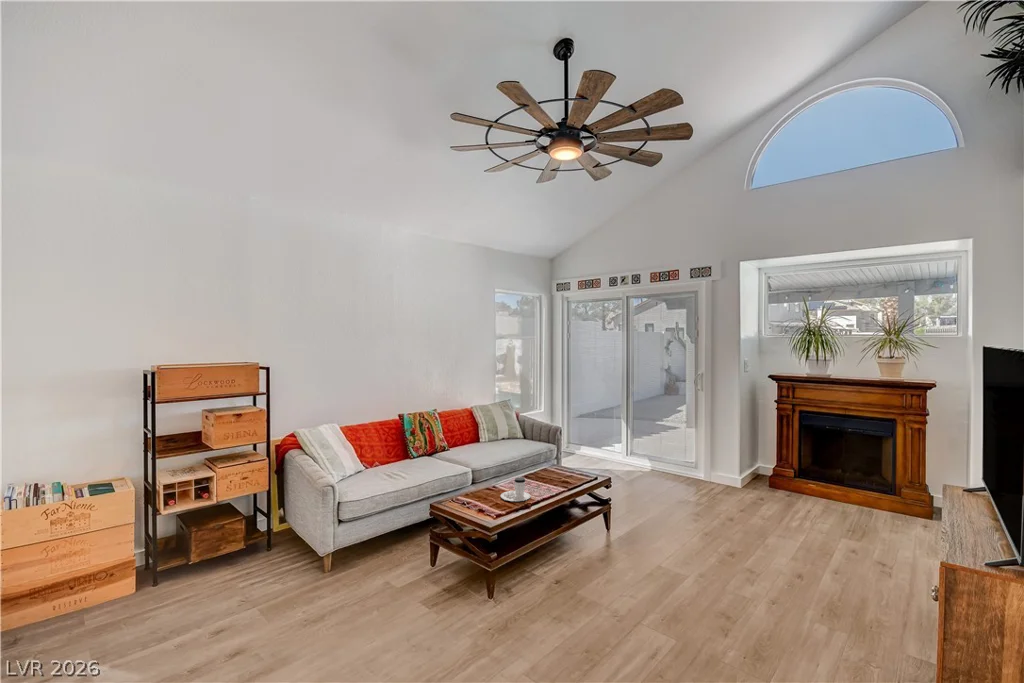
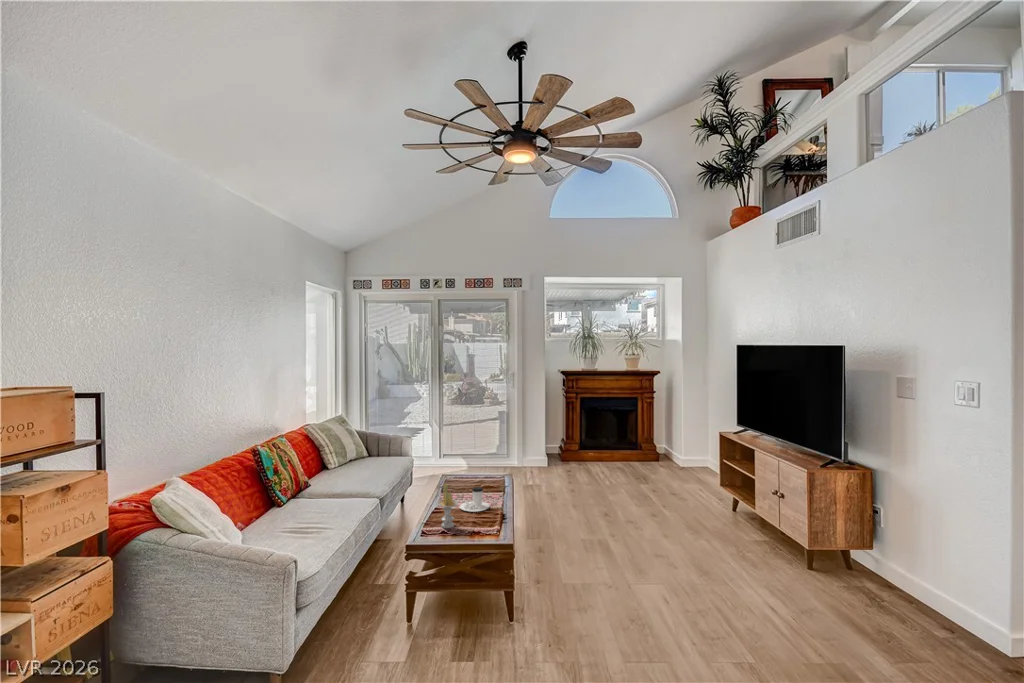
candle: none [457,464,477,507] -> present [437,483,458,528]

